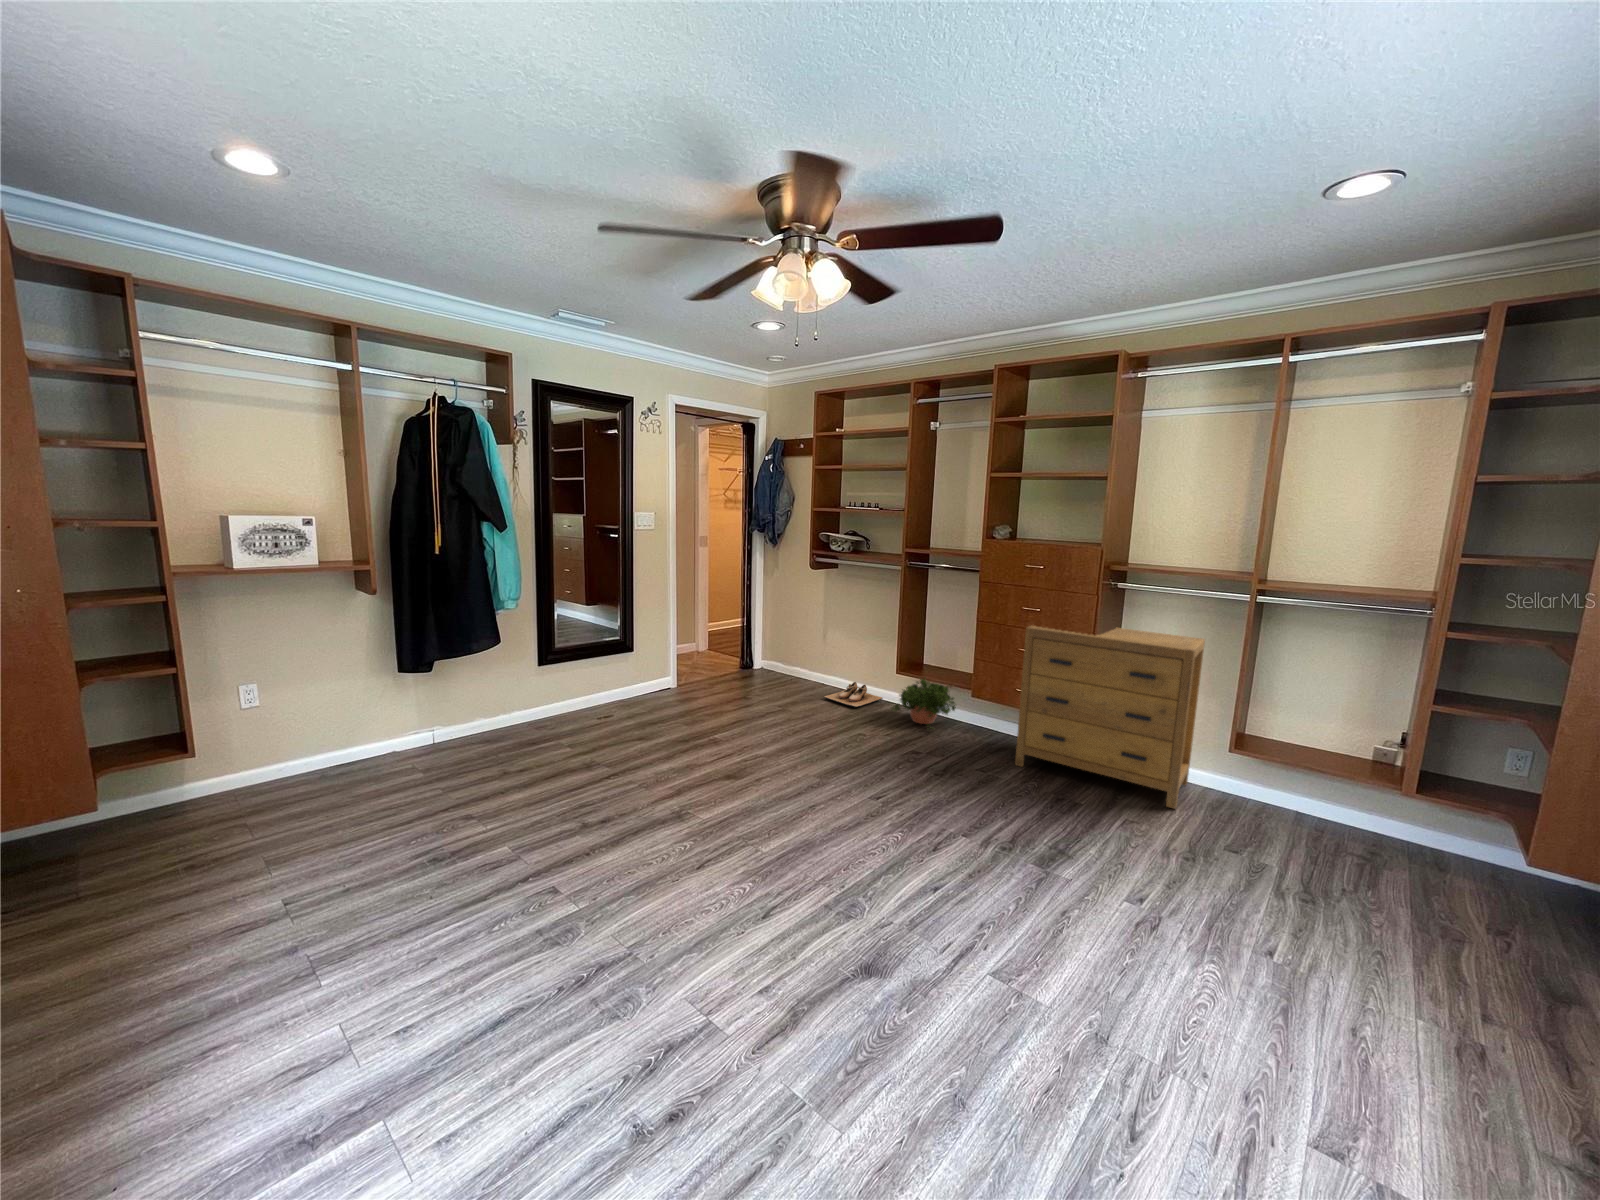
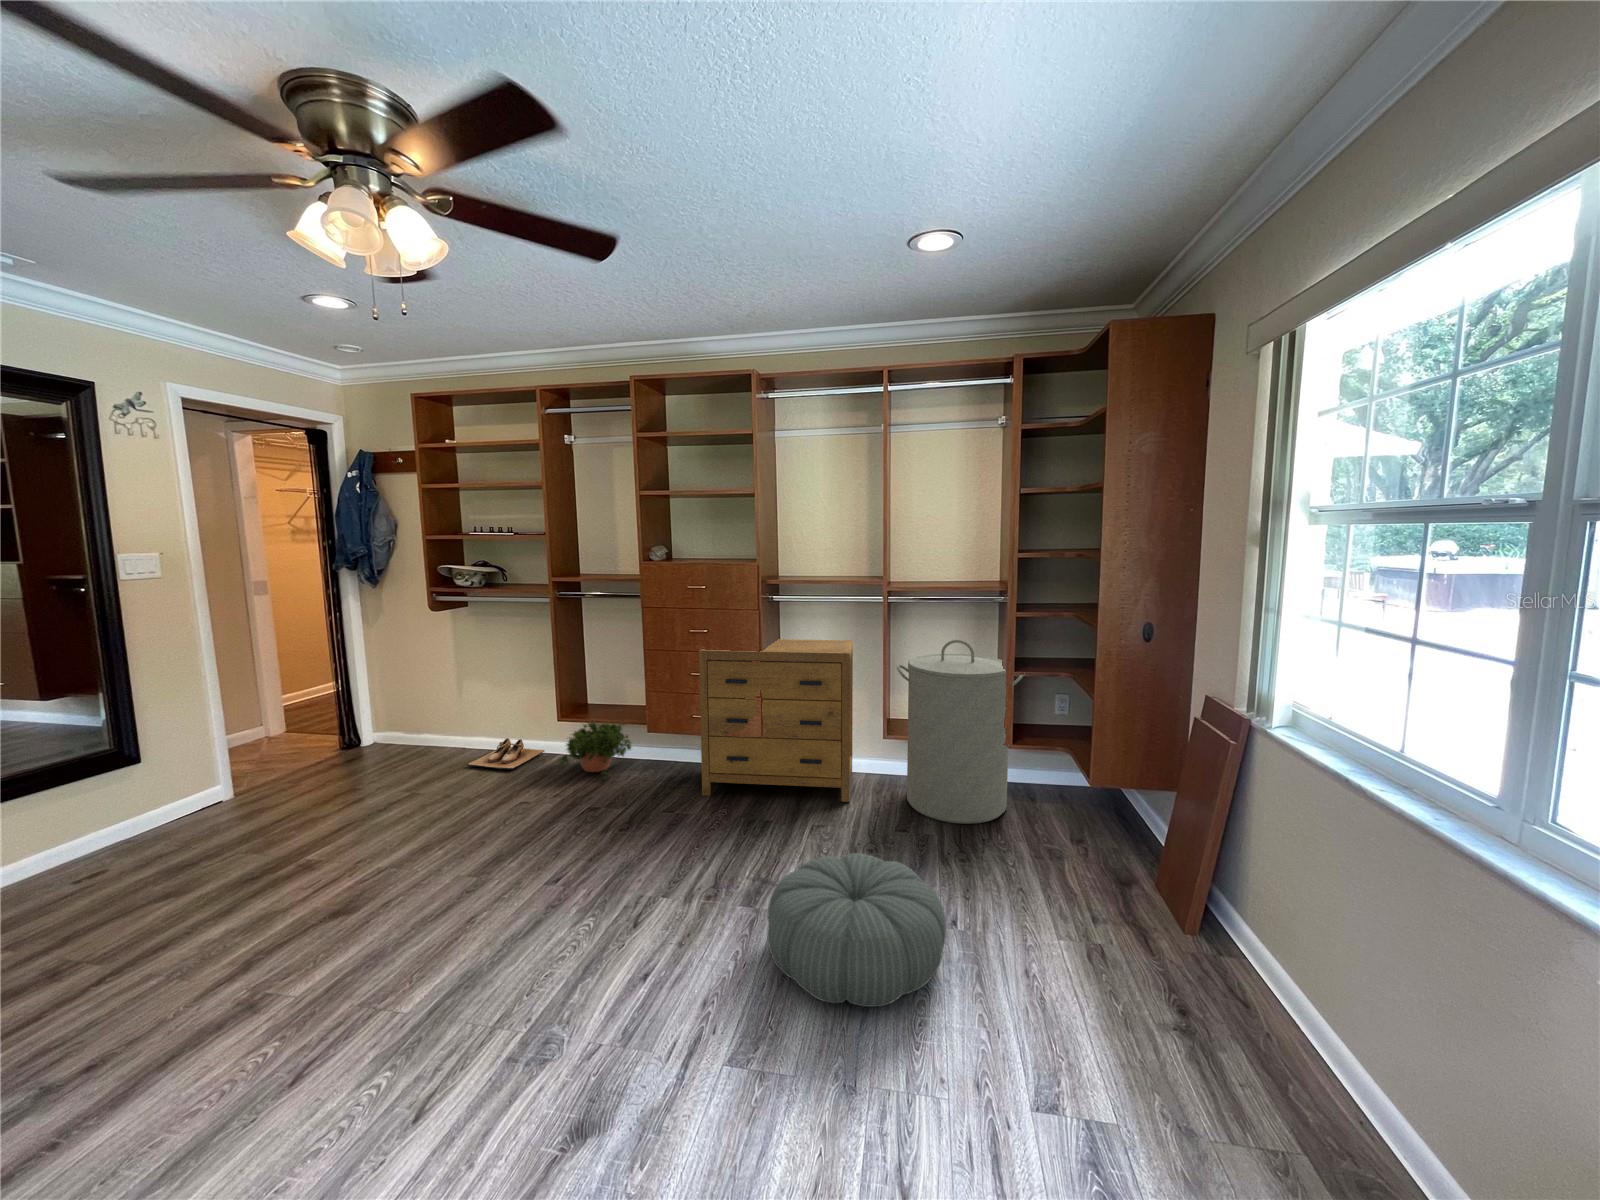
laundry hamper: none [1251,653,1451,876] -> present [897,640,1024,824]
pouf: none [1047,840,1253,993] -> present [767,853,946,1007]

